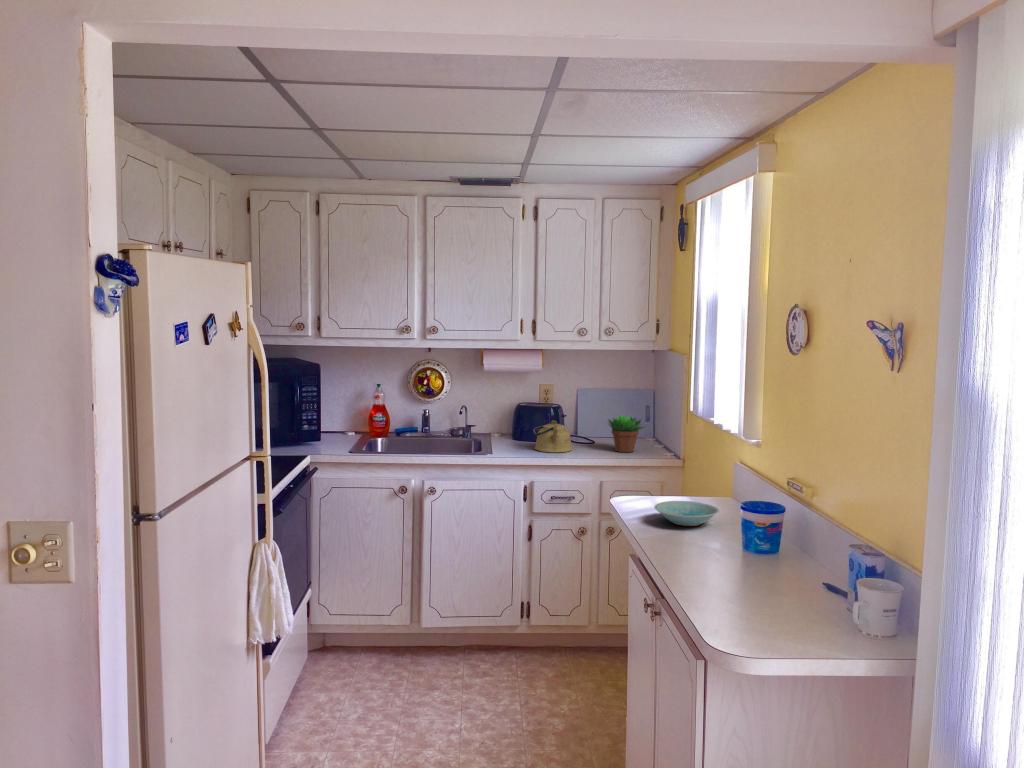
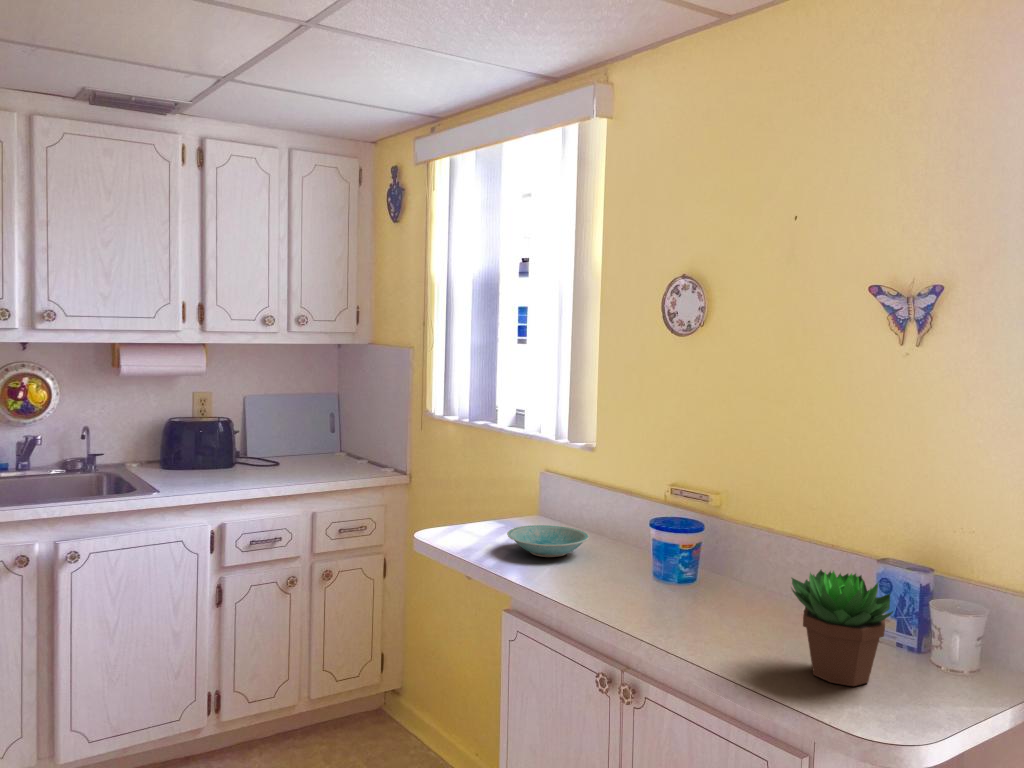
succulent plant: present [608,416,644,452] -> present [792,570,893,686]
kettle: present [533,420,572,452] -> none [205,438,264,482]

